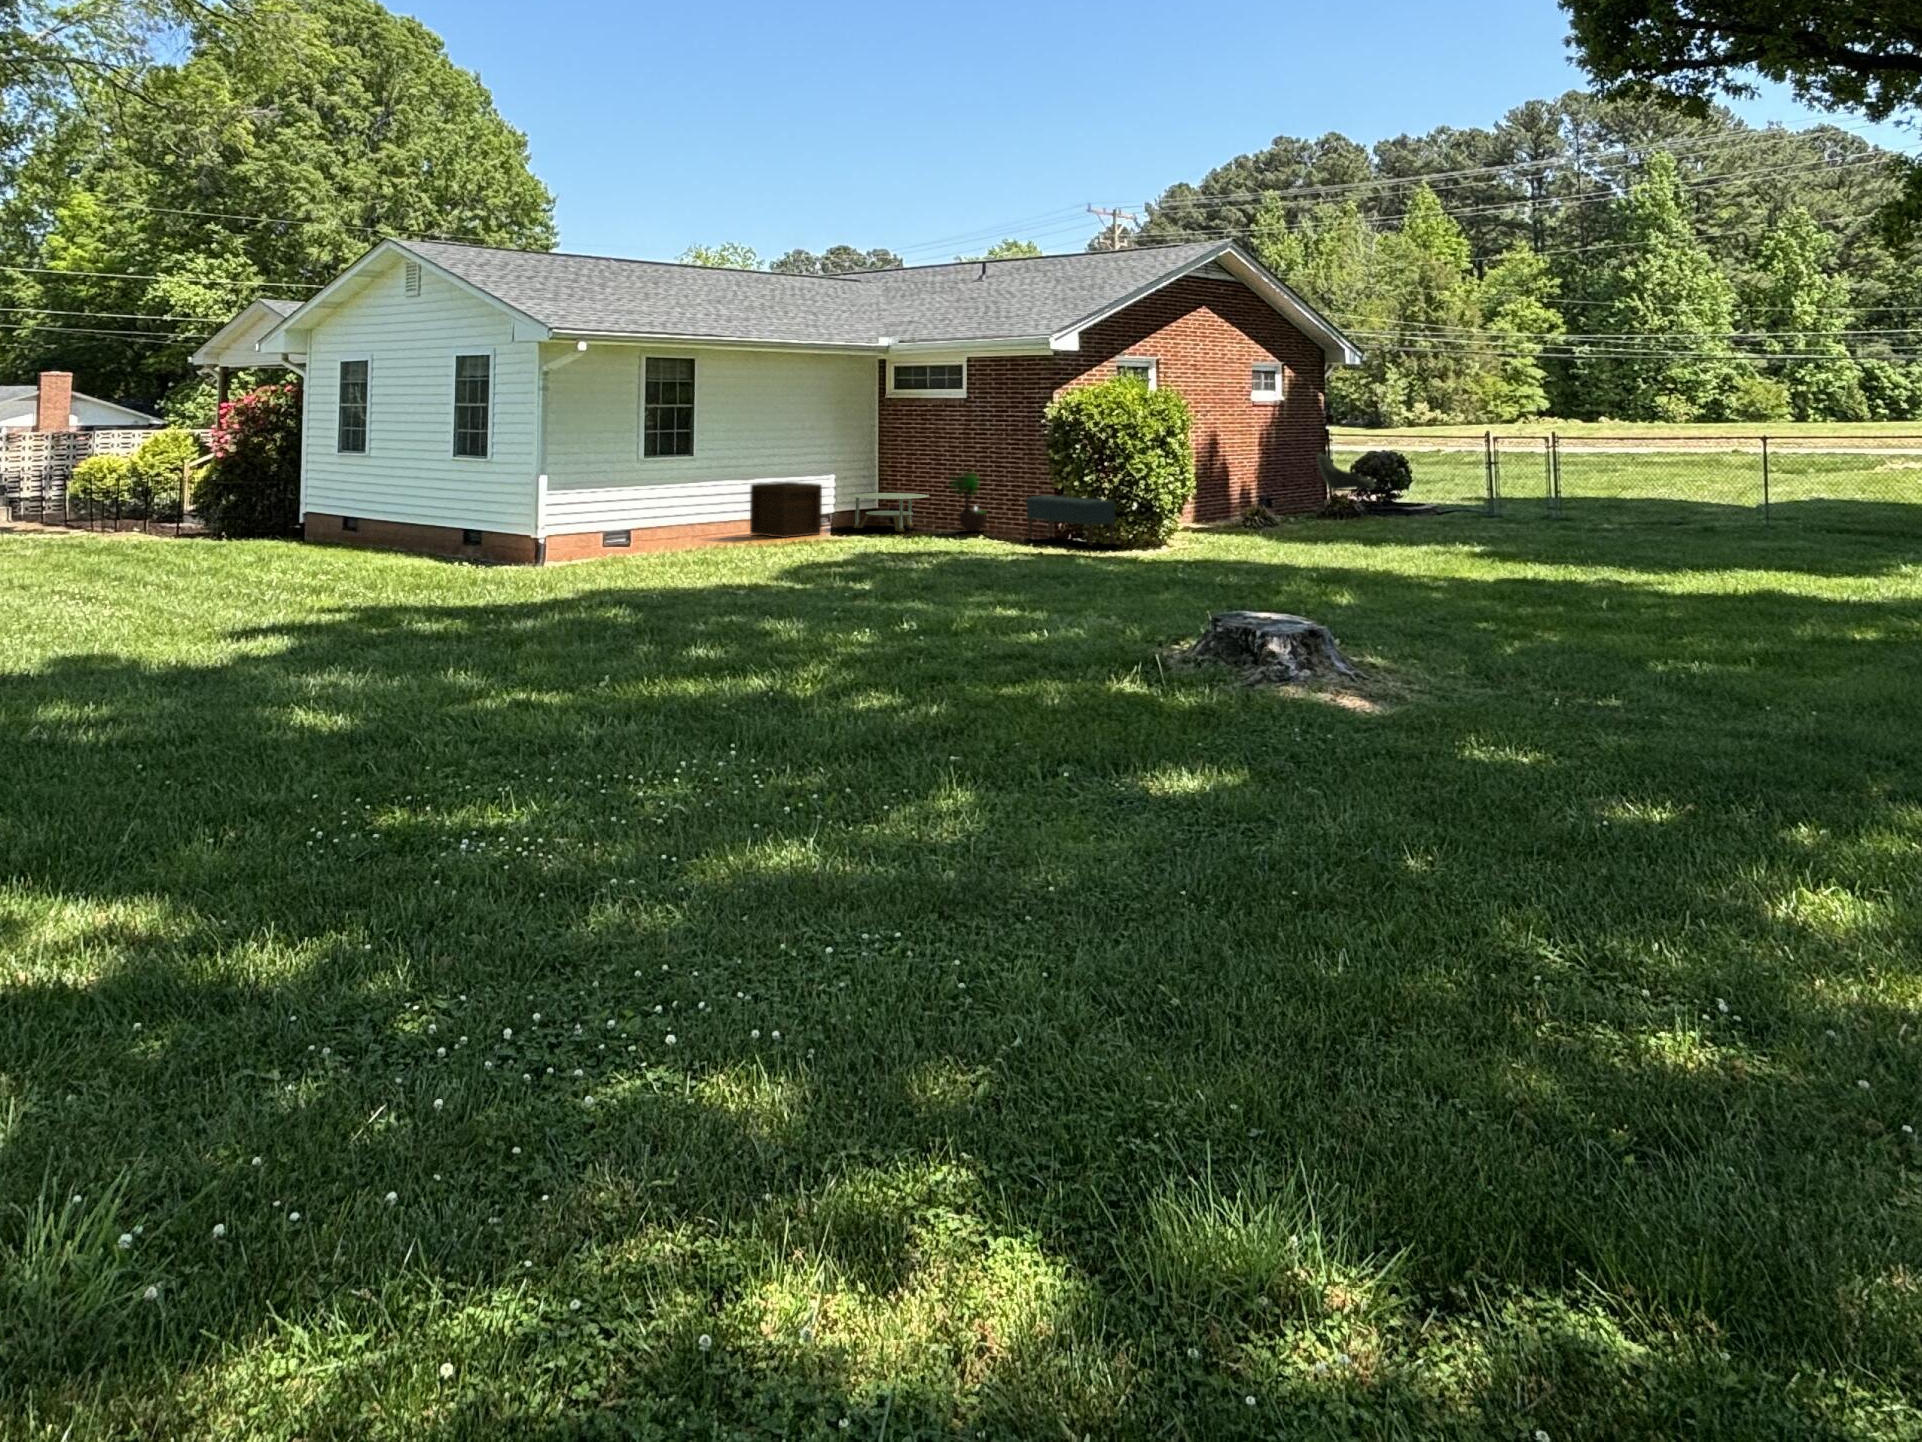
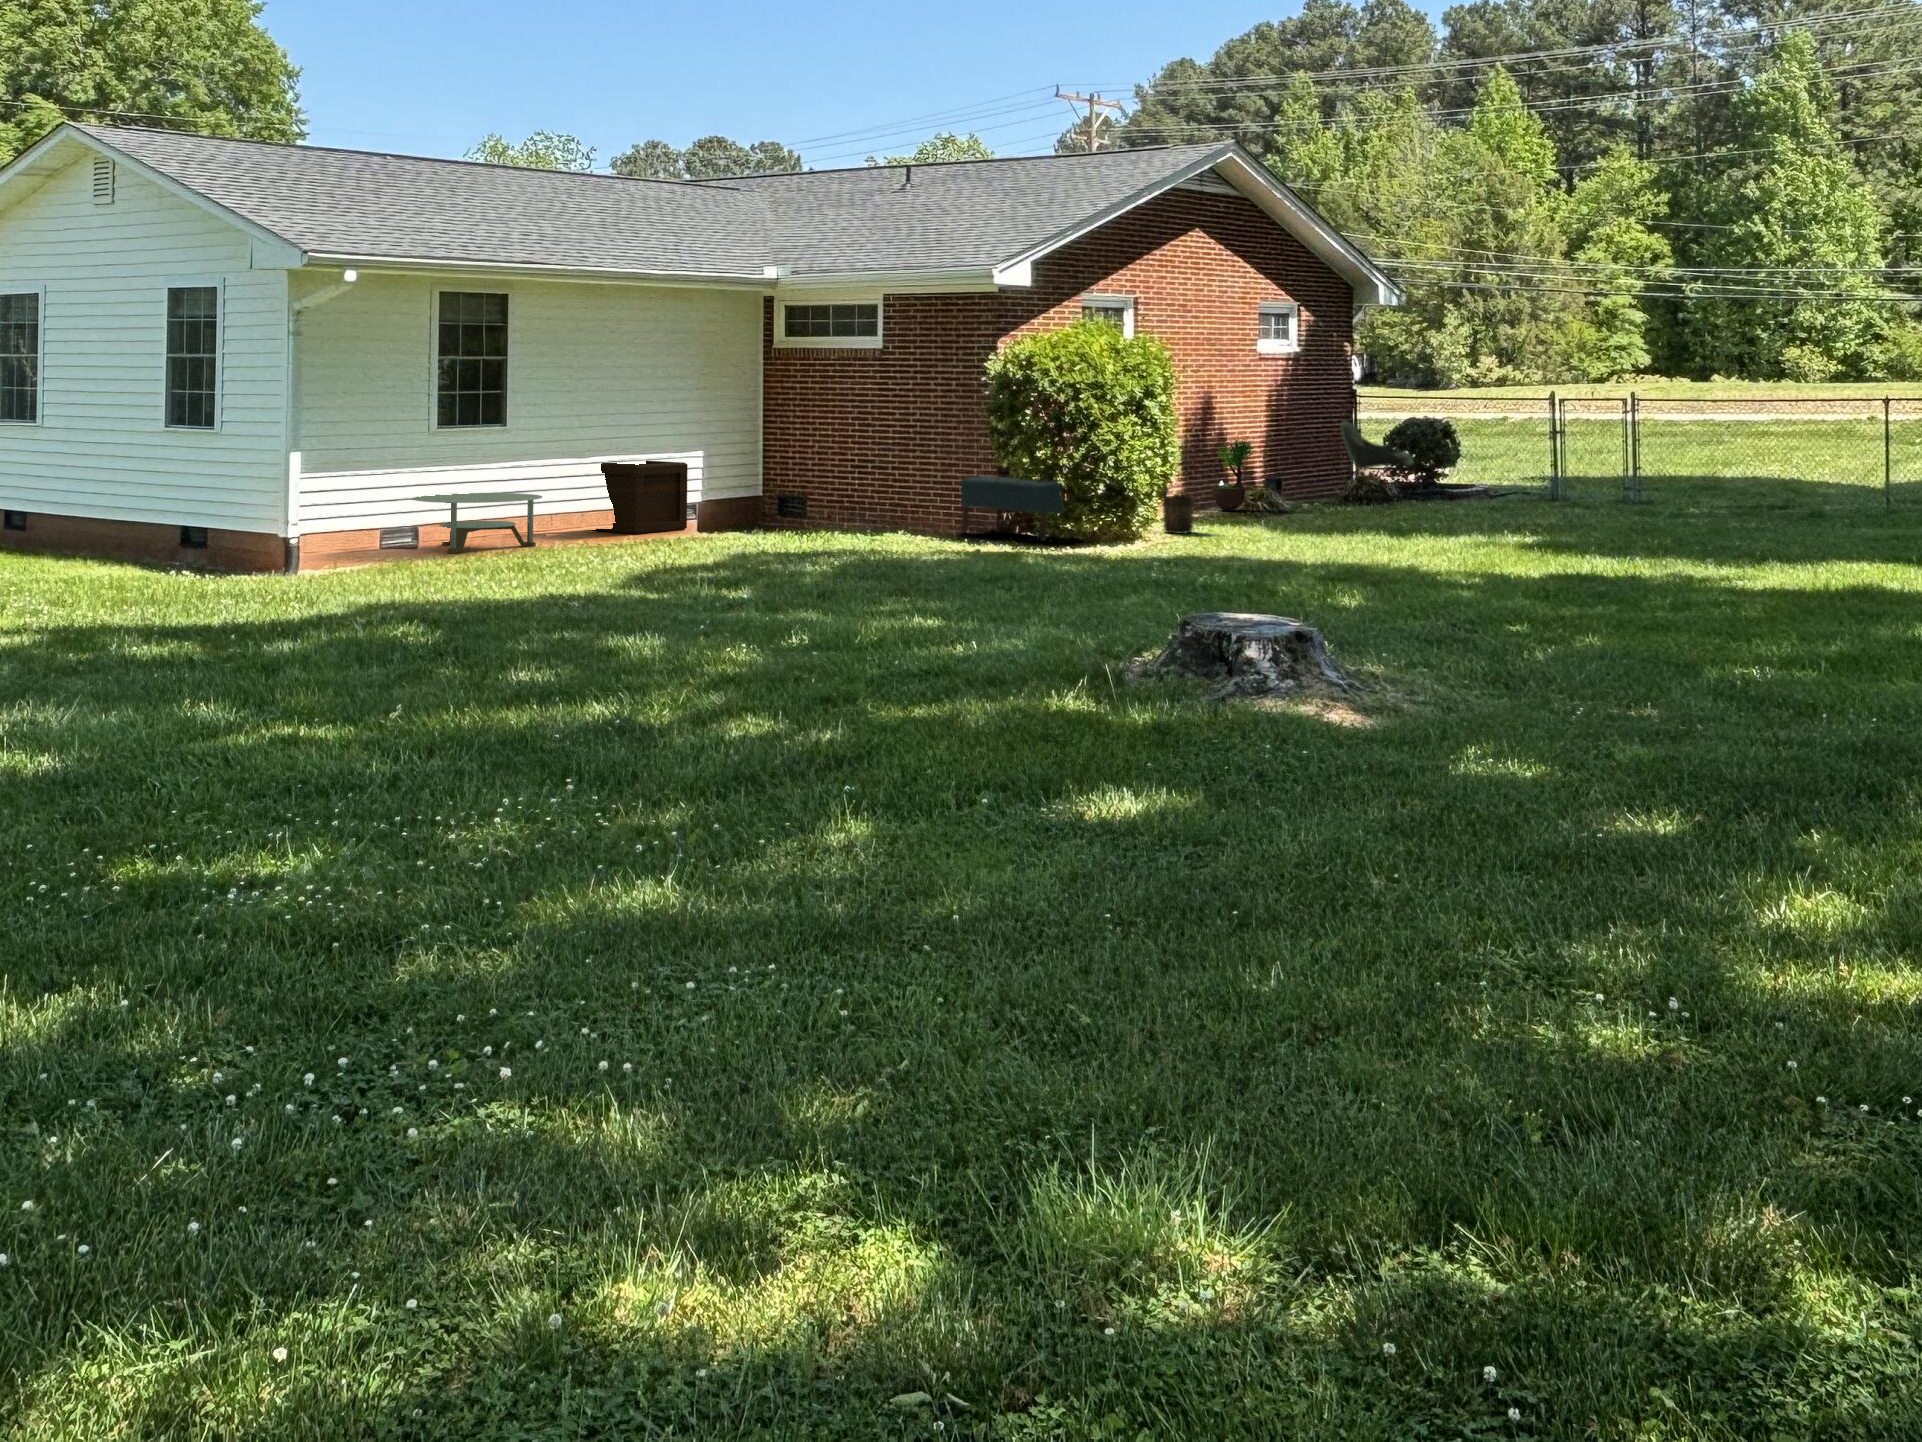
potted tree: present [951,470,987,531] -> present [1211,437,1254,511]
round table: present [850,493,929,531] -> present [412,493,542,554]
bucket: none [1171,500,1209,541] -> present [1160,487,1195,534]

